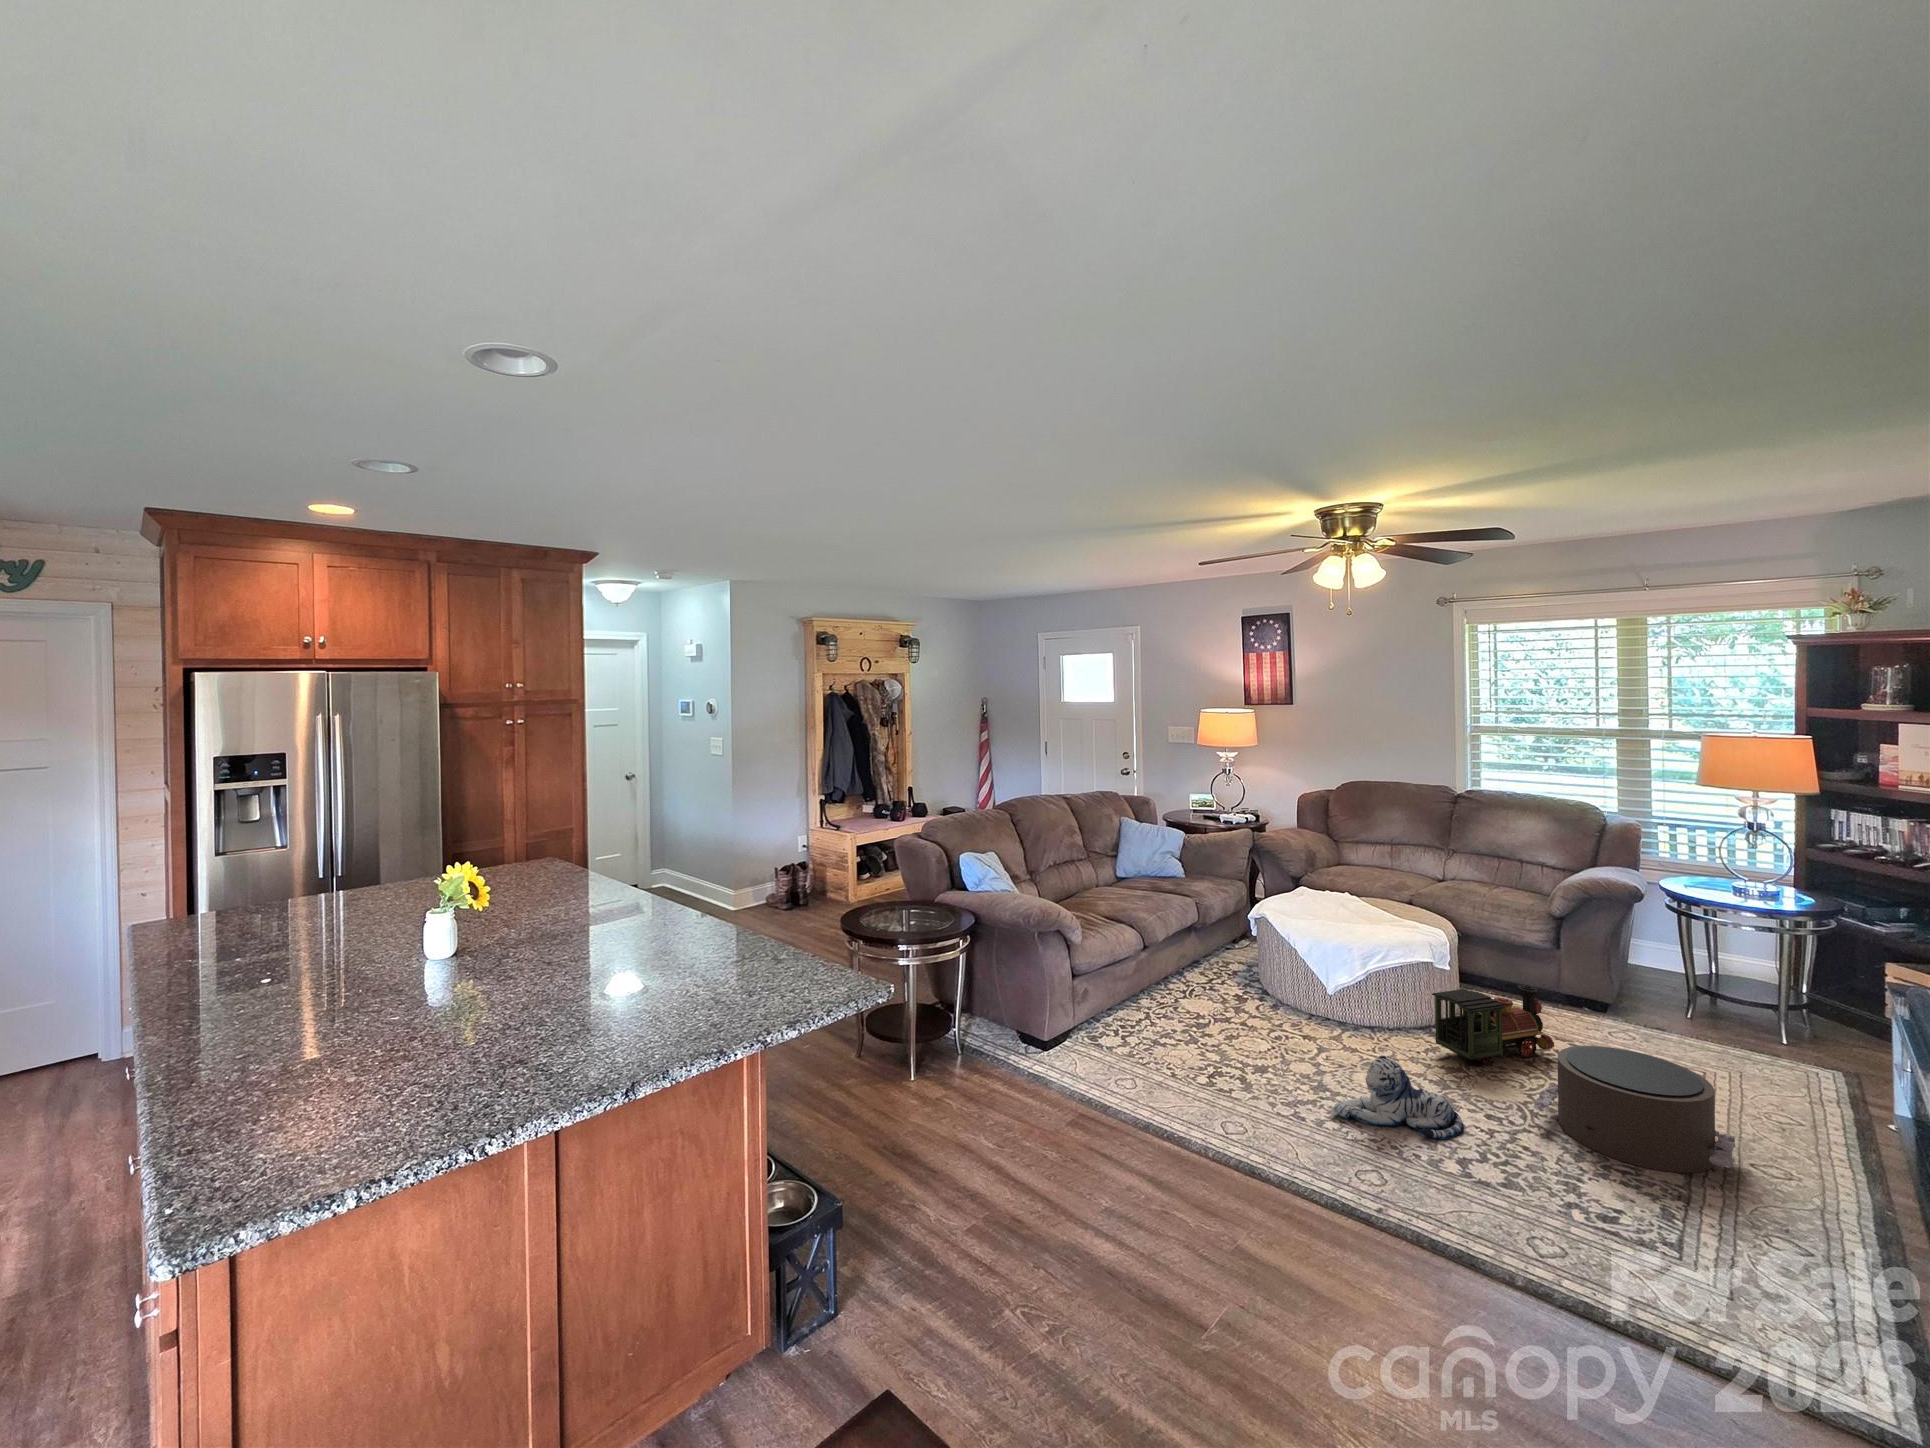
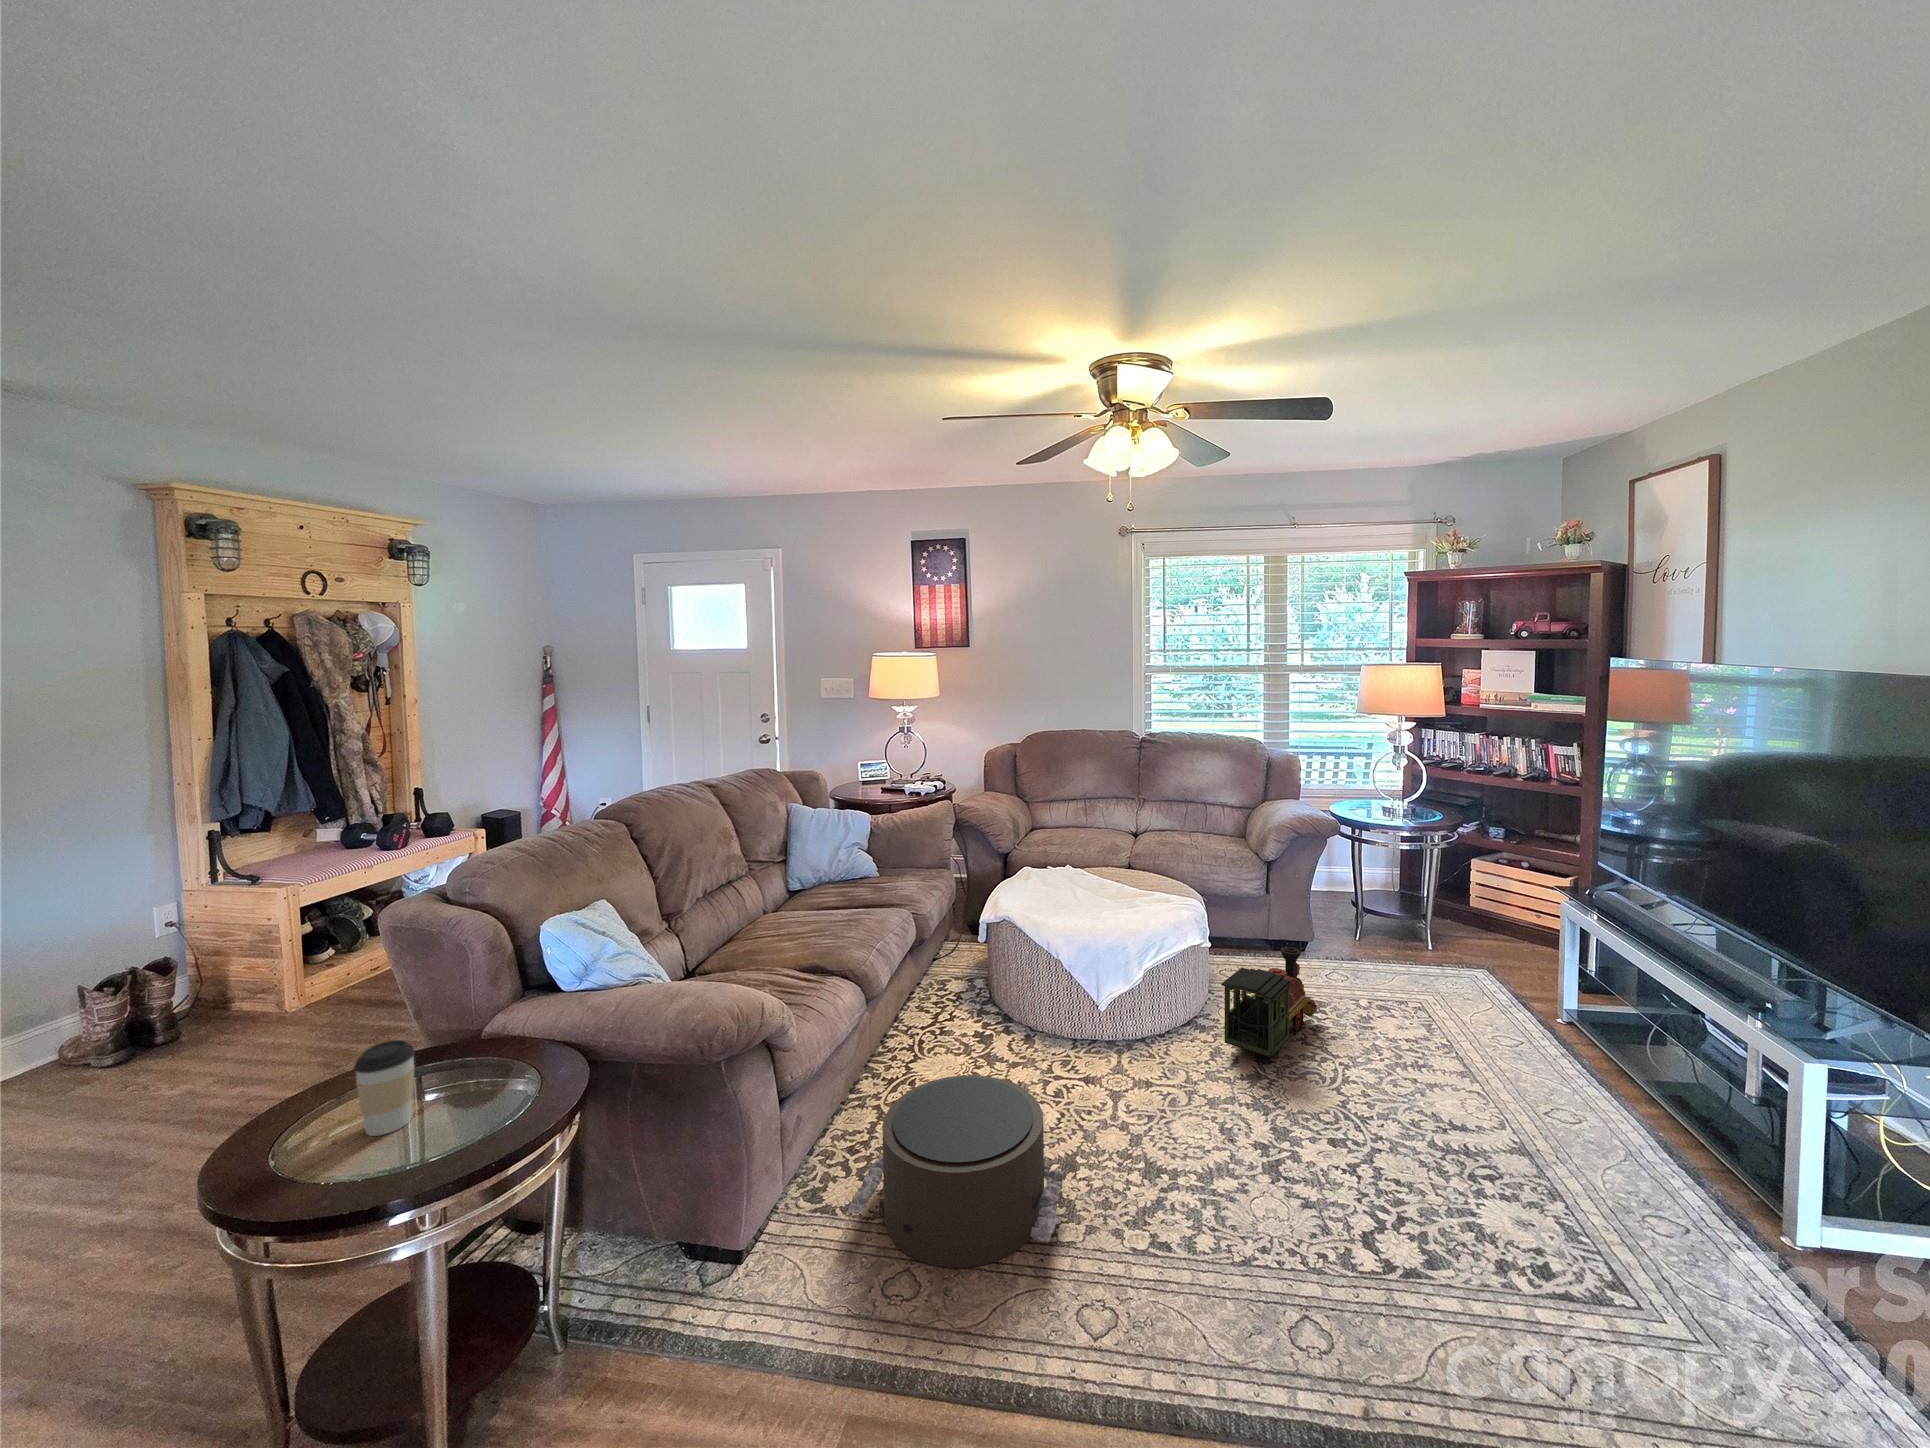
coffee cup: none [894,887,914,924] -> present [354,1040,415,1136]
pouf: present [1534,1046,1736,1173] -> present [848,1075,1063,1268]
plush toy: present [1333,1055,1464,1139] -> none [1201,1113,1340,1226]

